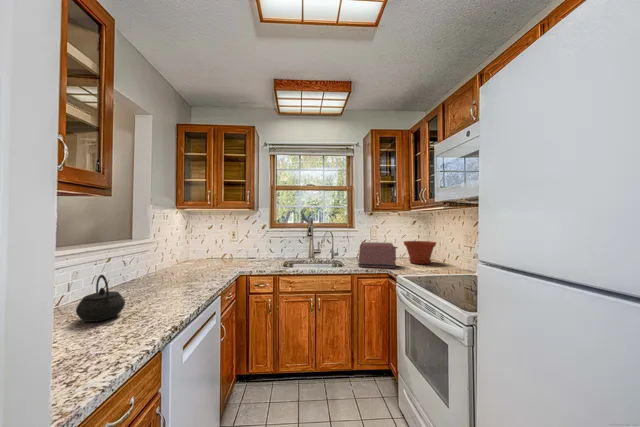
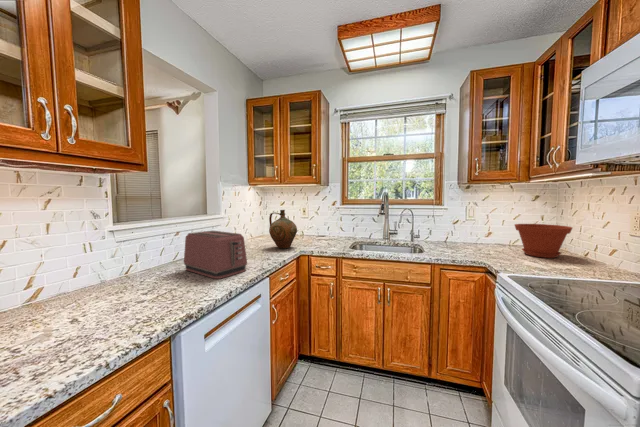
ceramic jug: none [206,233,234,271] -> present [269,210,297,249]
toaster: present [358,242,397,268] -> present [184,231,247,279]
kettle: present [76,275,125,322] -> none [112,252,159,299]

